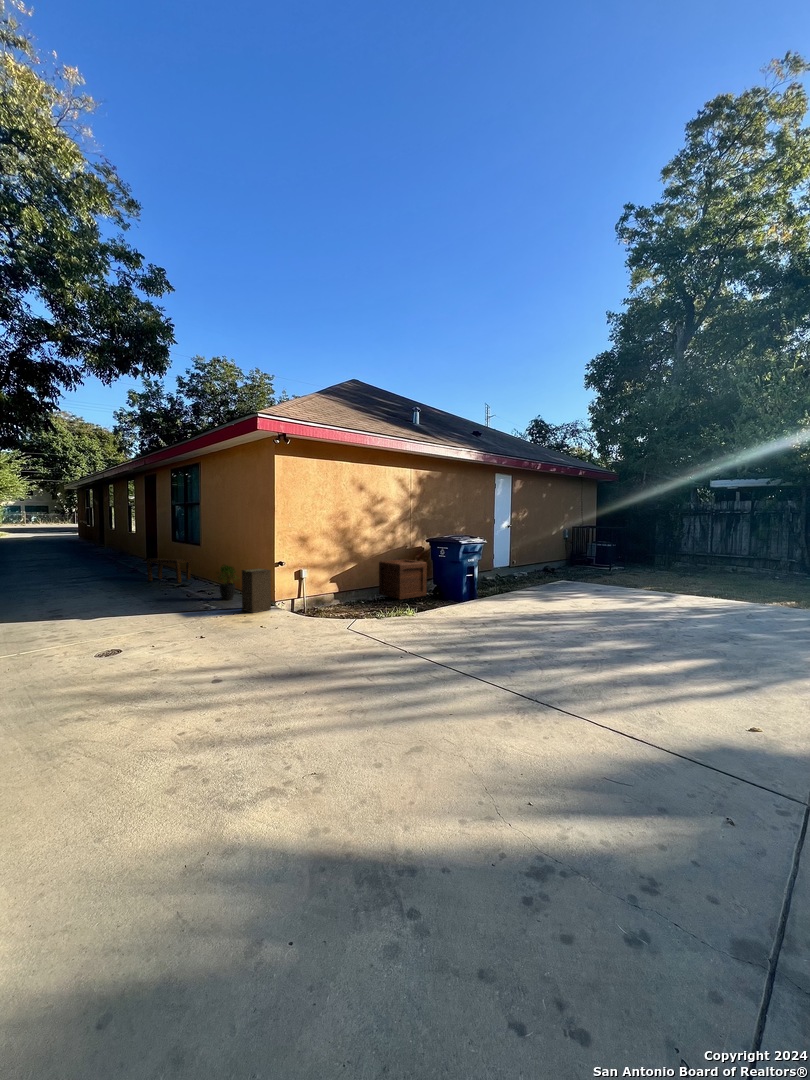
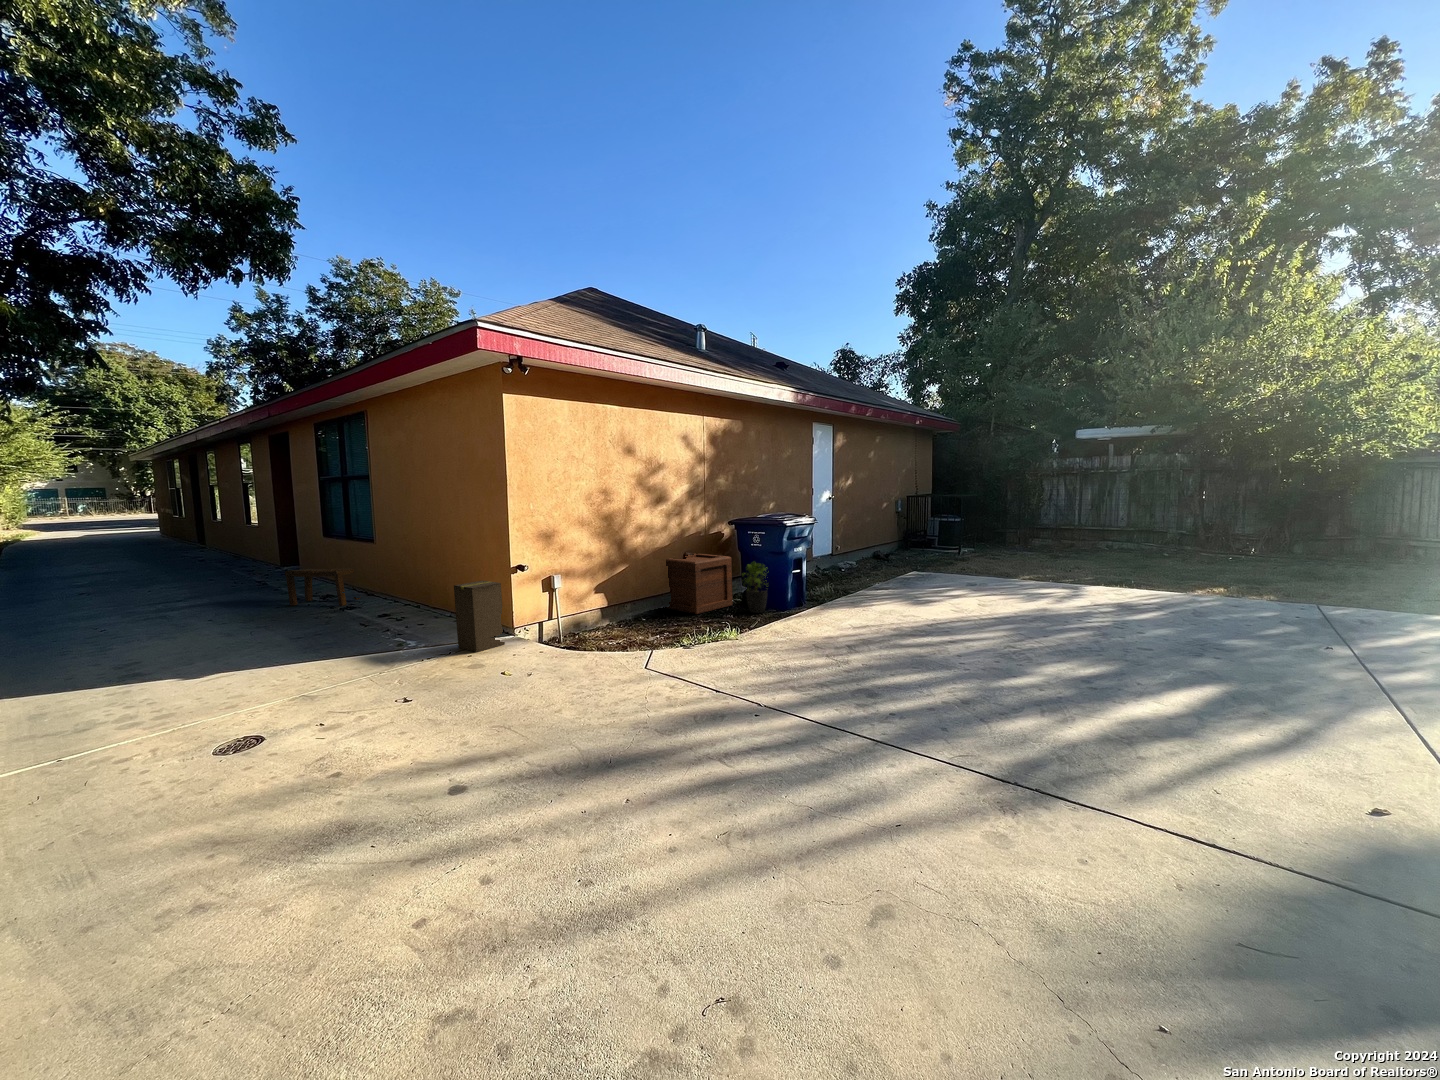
potted plant: present [217,565,237,600] -> present [743,561,767,613]

